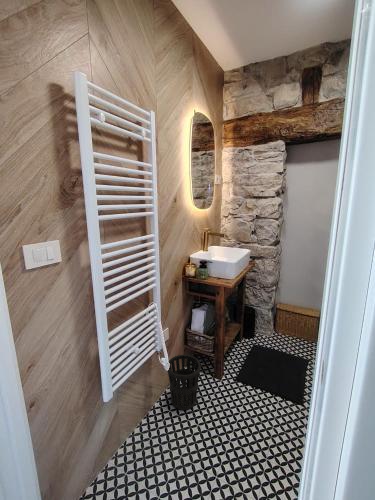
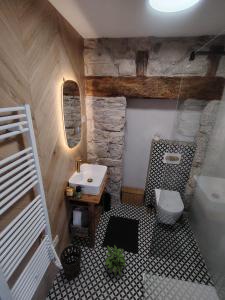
potted plant: none [239,368,280,424] -> present [105,246,126,277]

